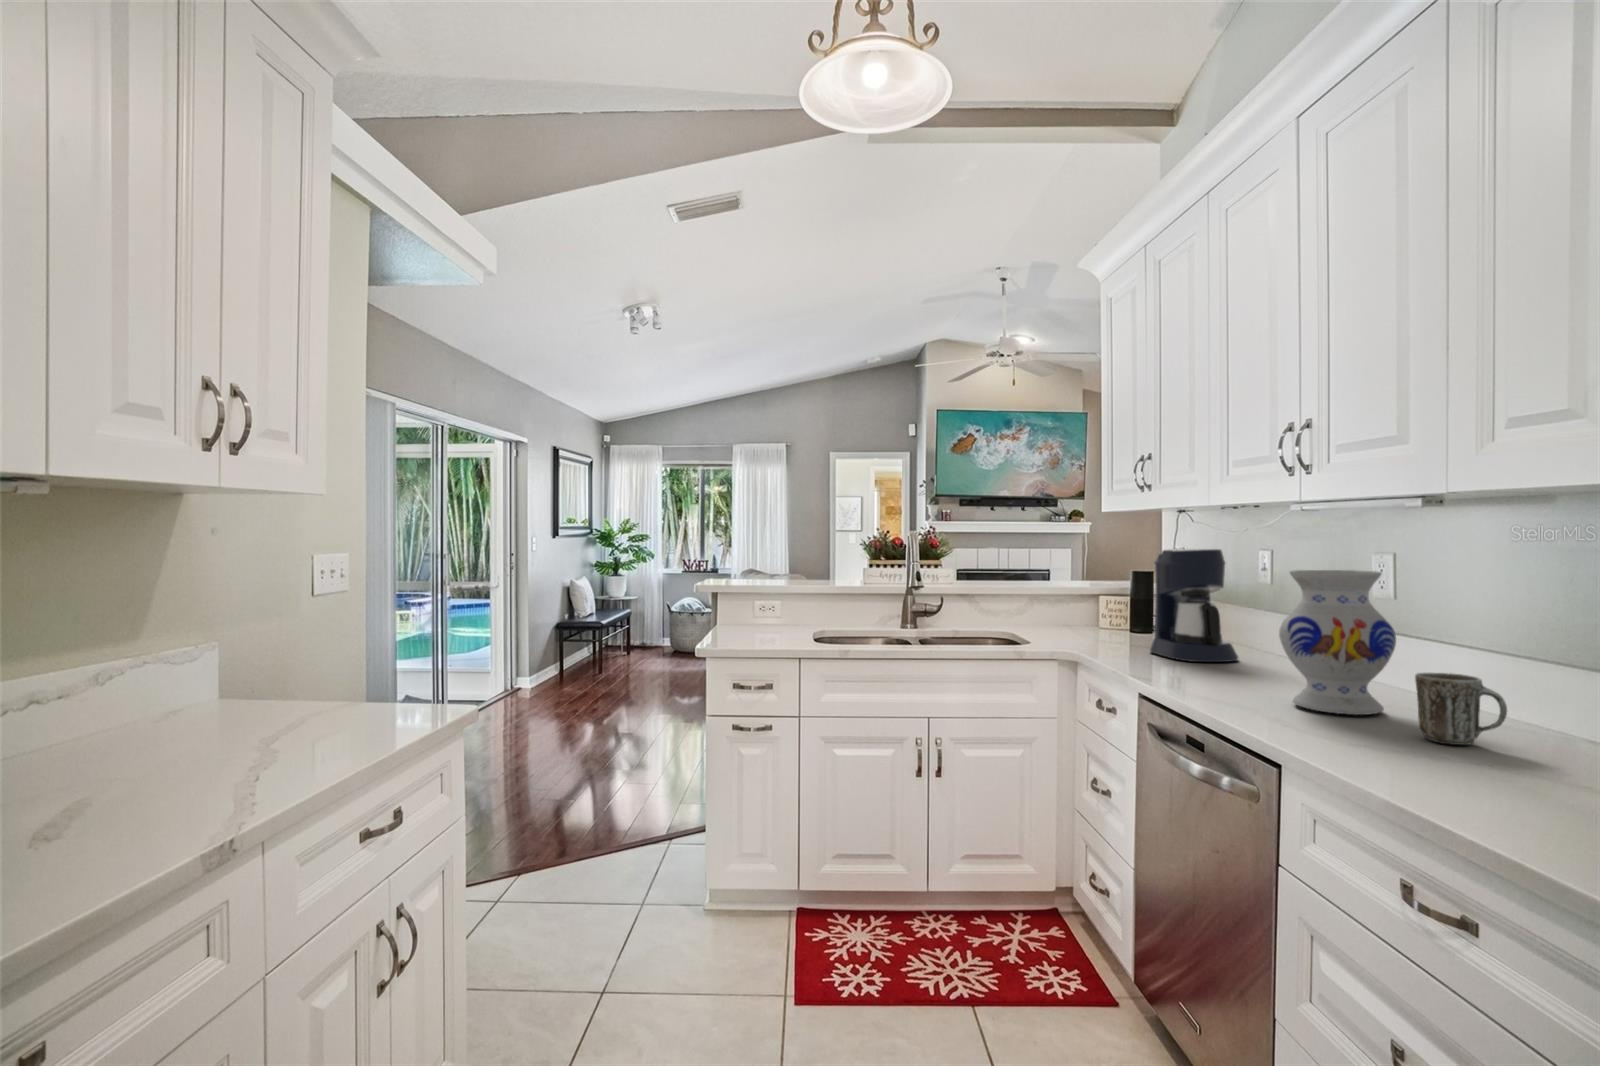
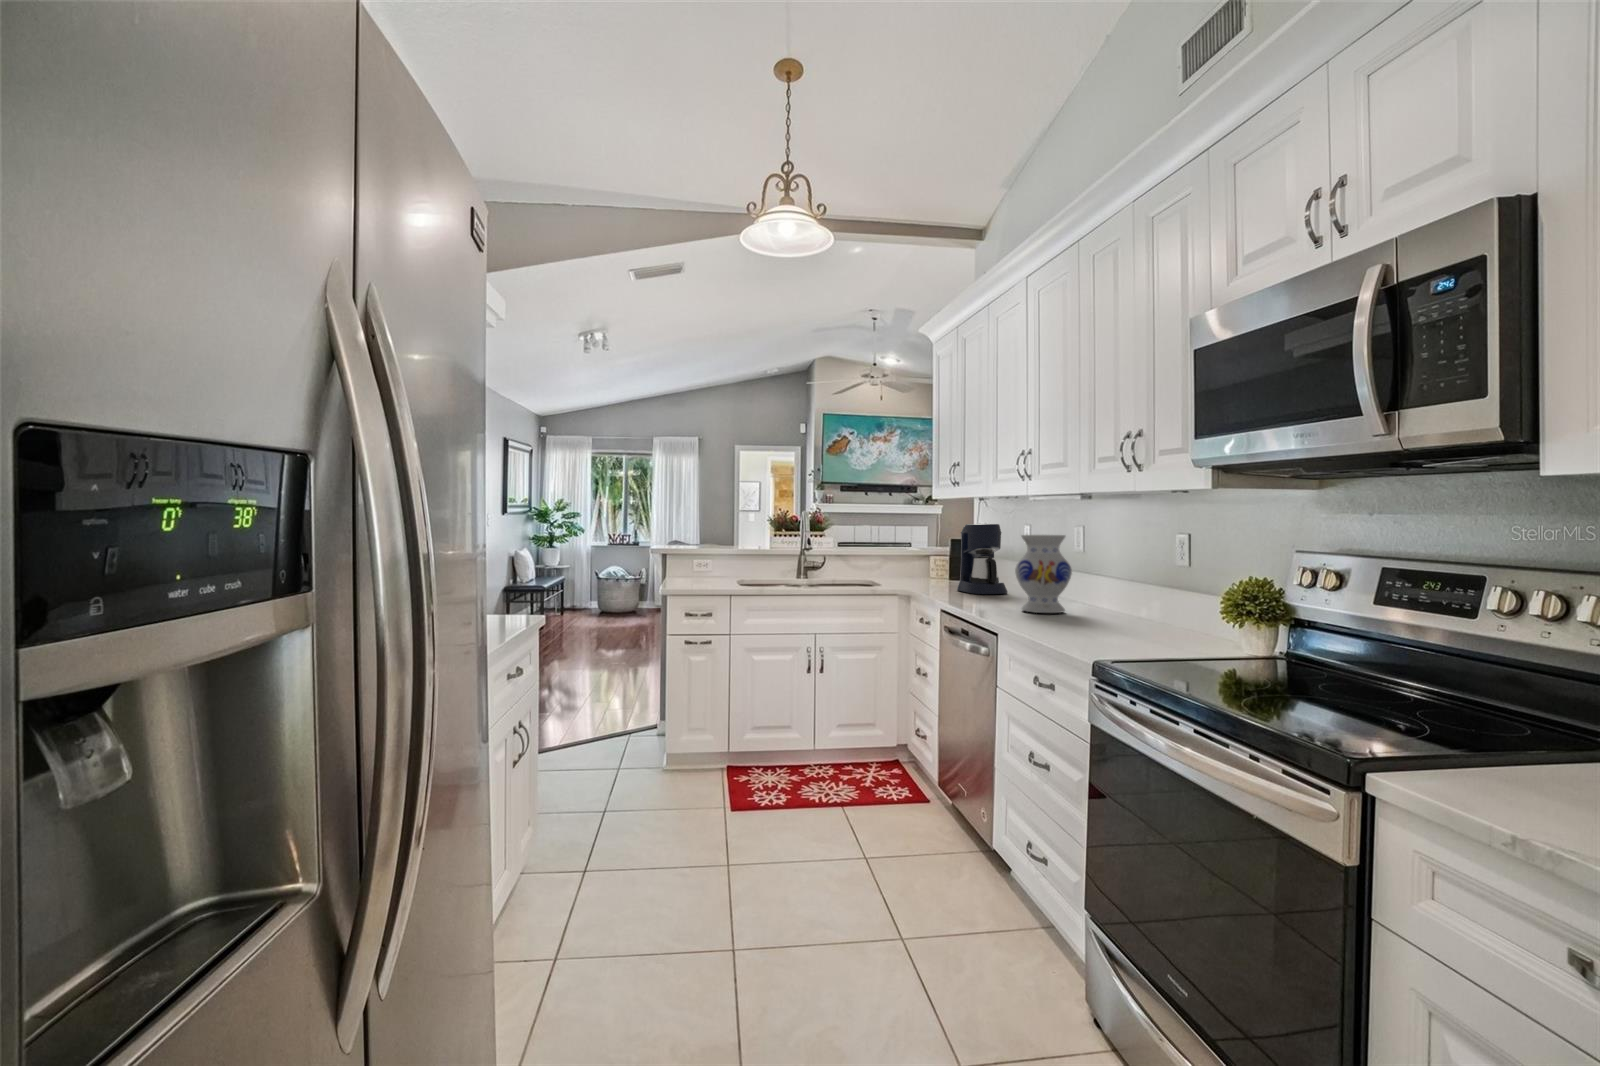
mug: present [1415,673,1507,745] -> none [1071,587,1109,623]

